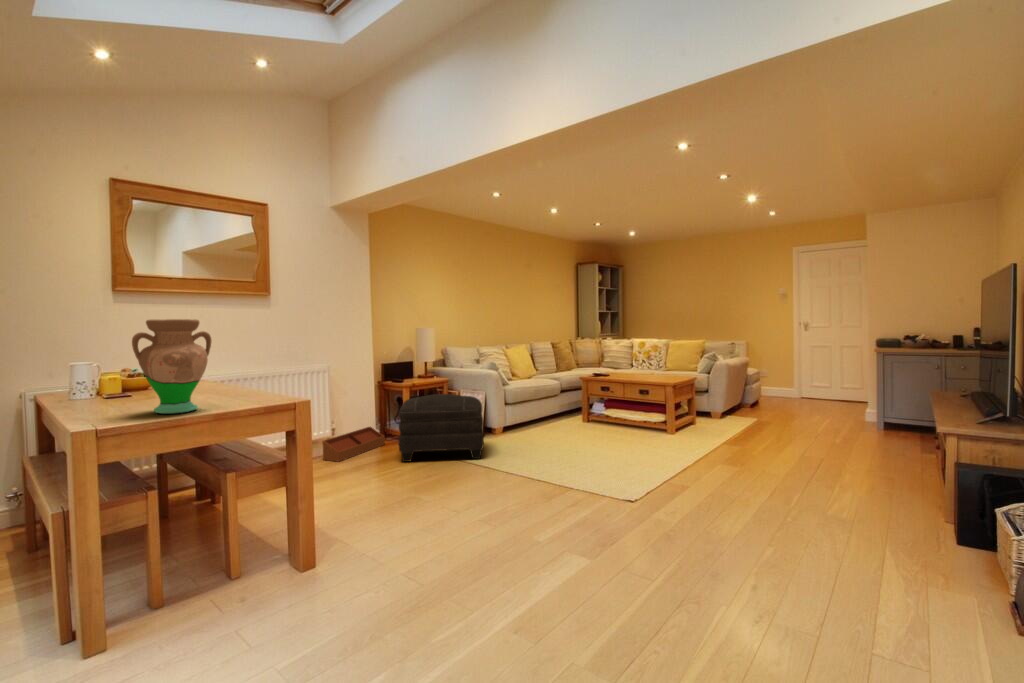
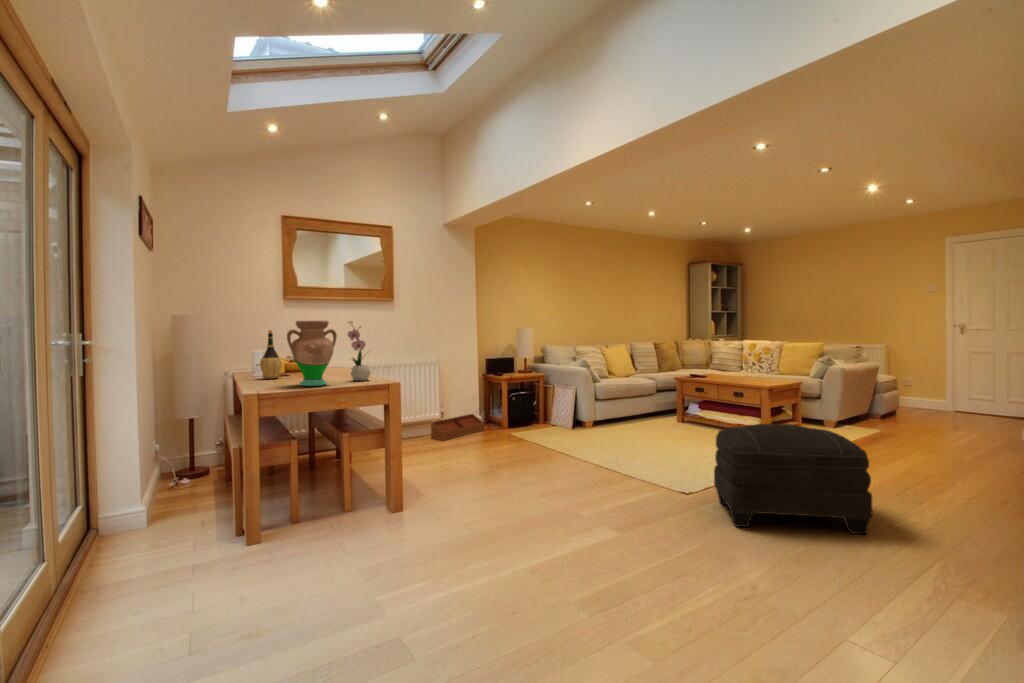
flower arrangement: none [226,320,262,401] -> present [348,321,370,381]
wine bottle: none [82,333,119,403] -> present [260,330,282,379]
ottoman: present [399,394,484,462] -> present [714,424,872,534]

